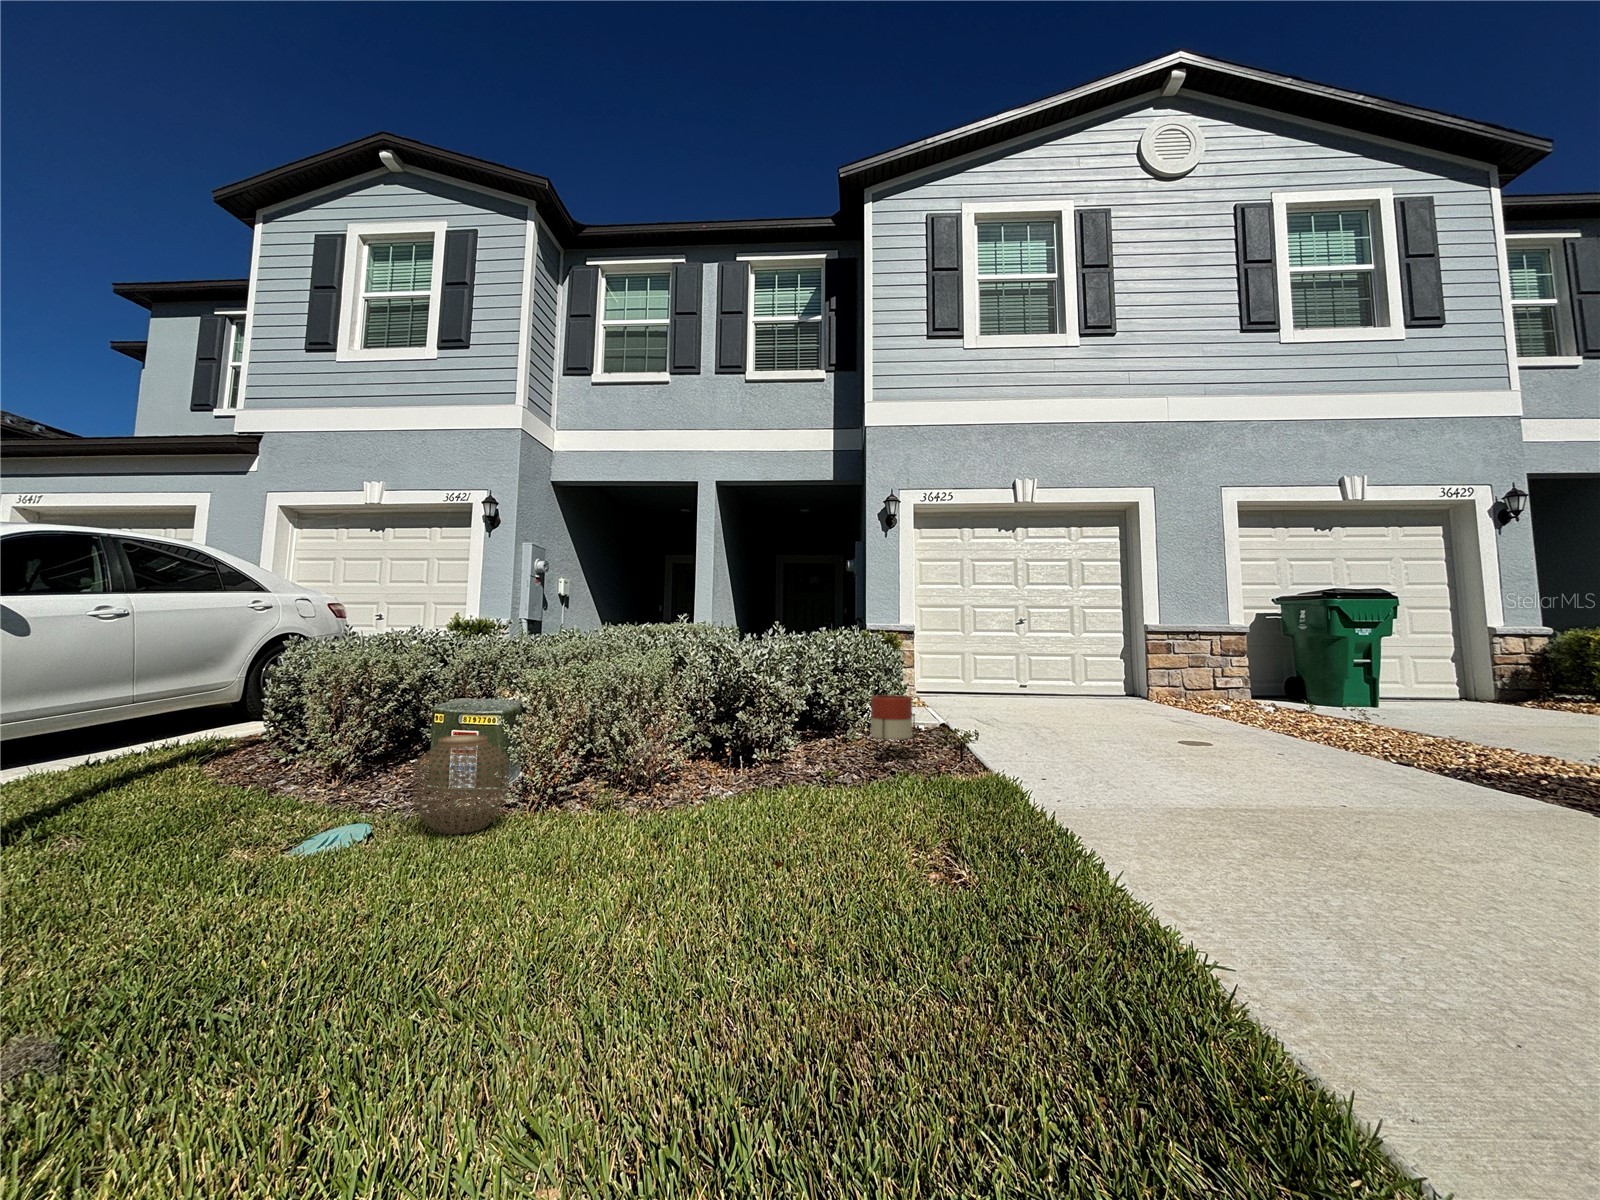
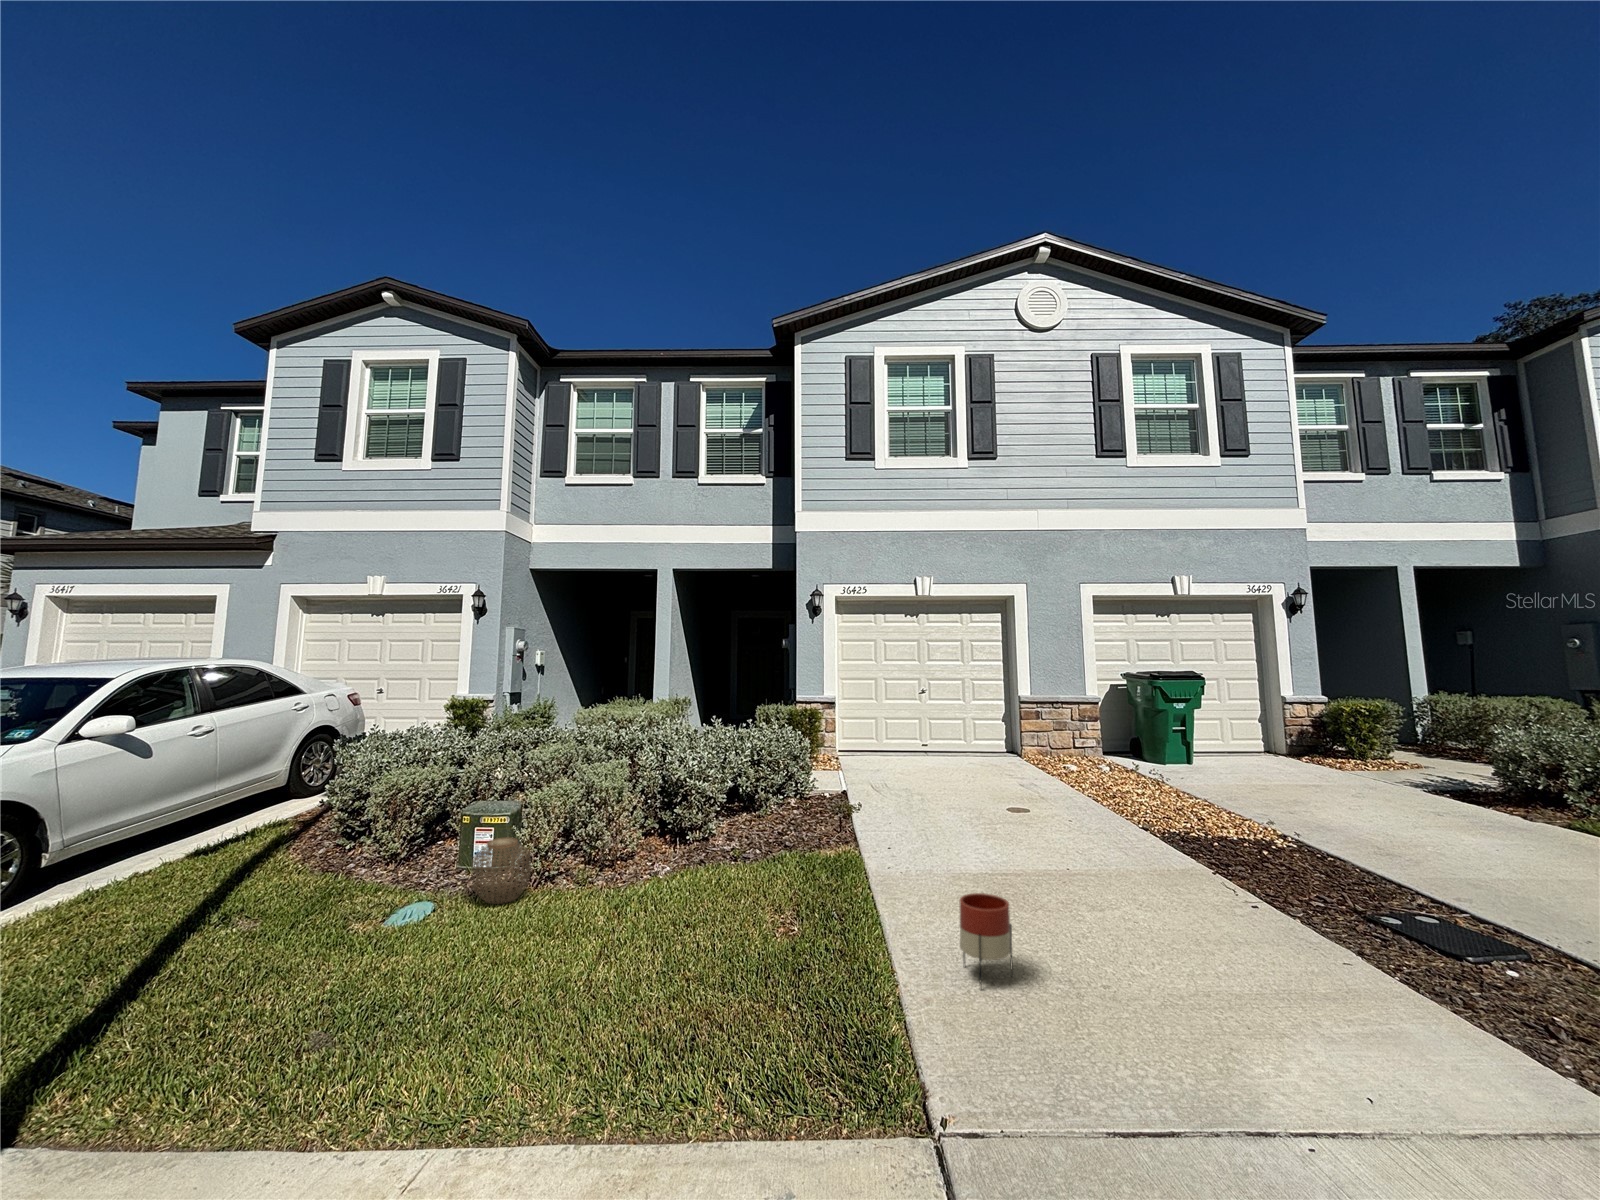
planter: present [871,695,915,759] -> present [959,893,1013,989]

